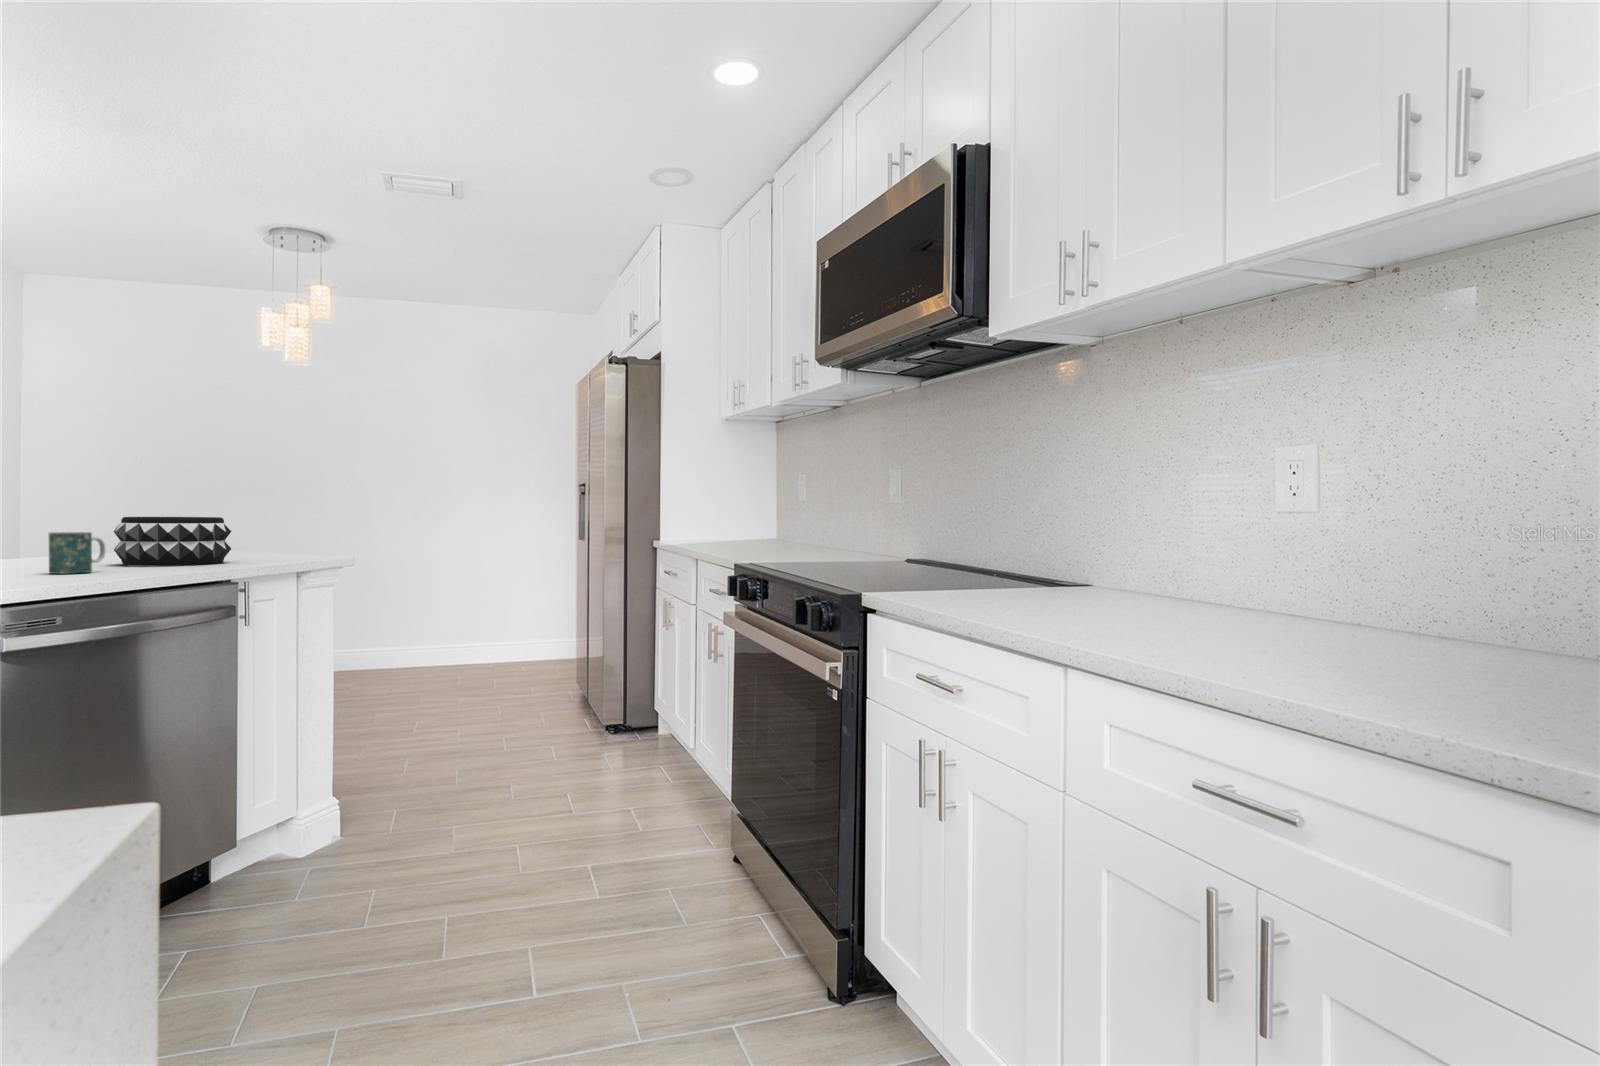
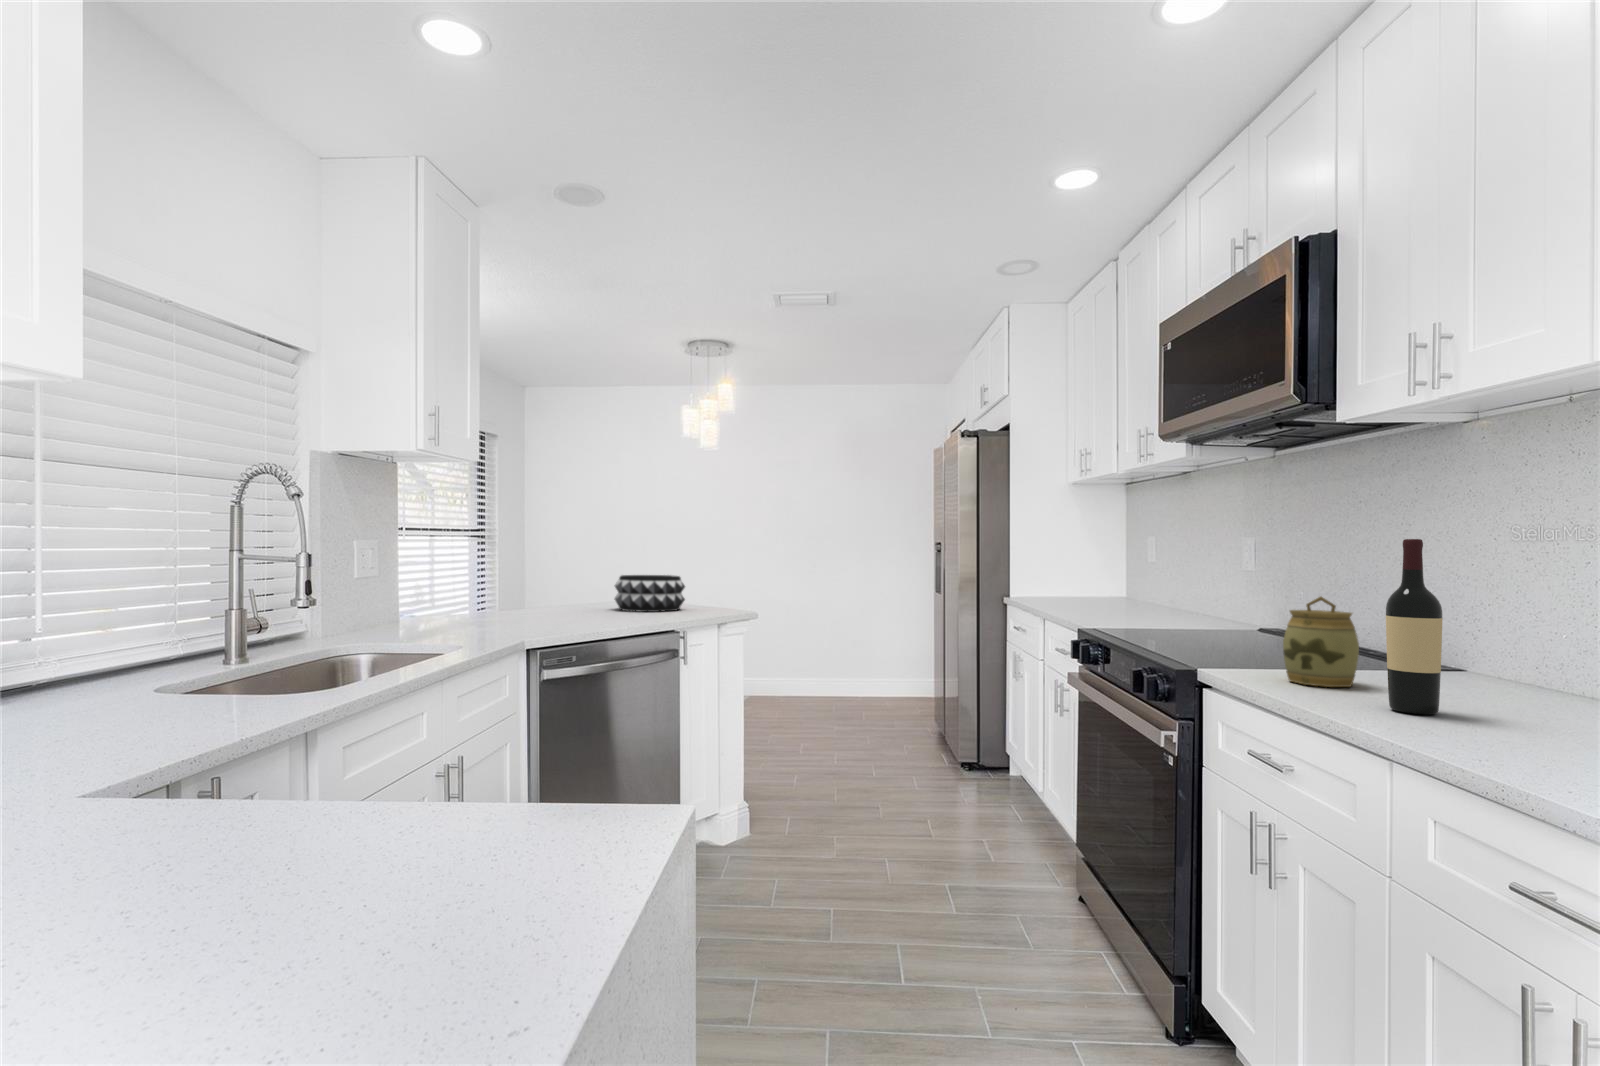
wine bottle: none [1049,444,1098,623] -> present [1386,539,1443,714]
jar: none [947,512,1015,605] -> present [1283,597,1359,687]
mug: present [49,532,105,574] -> none [582,588,613,617]

